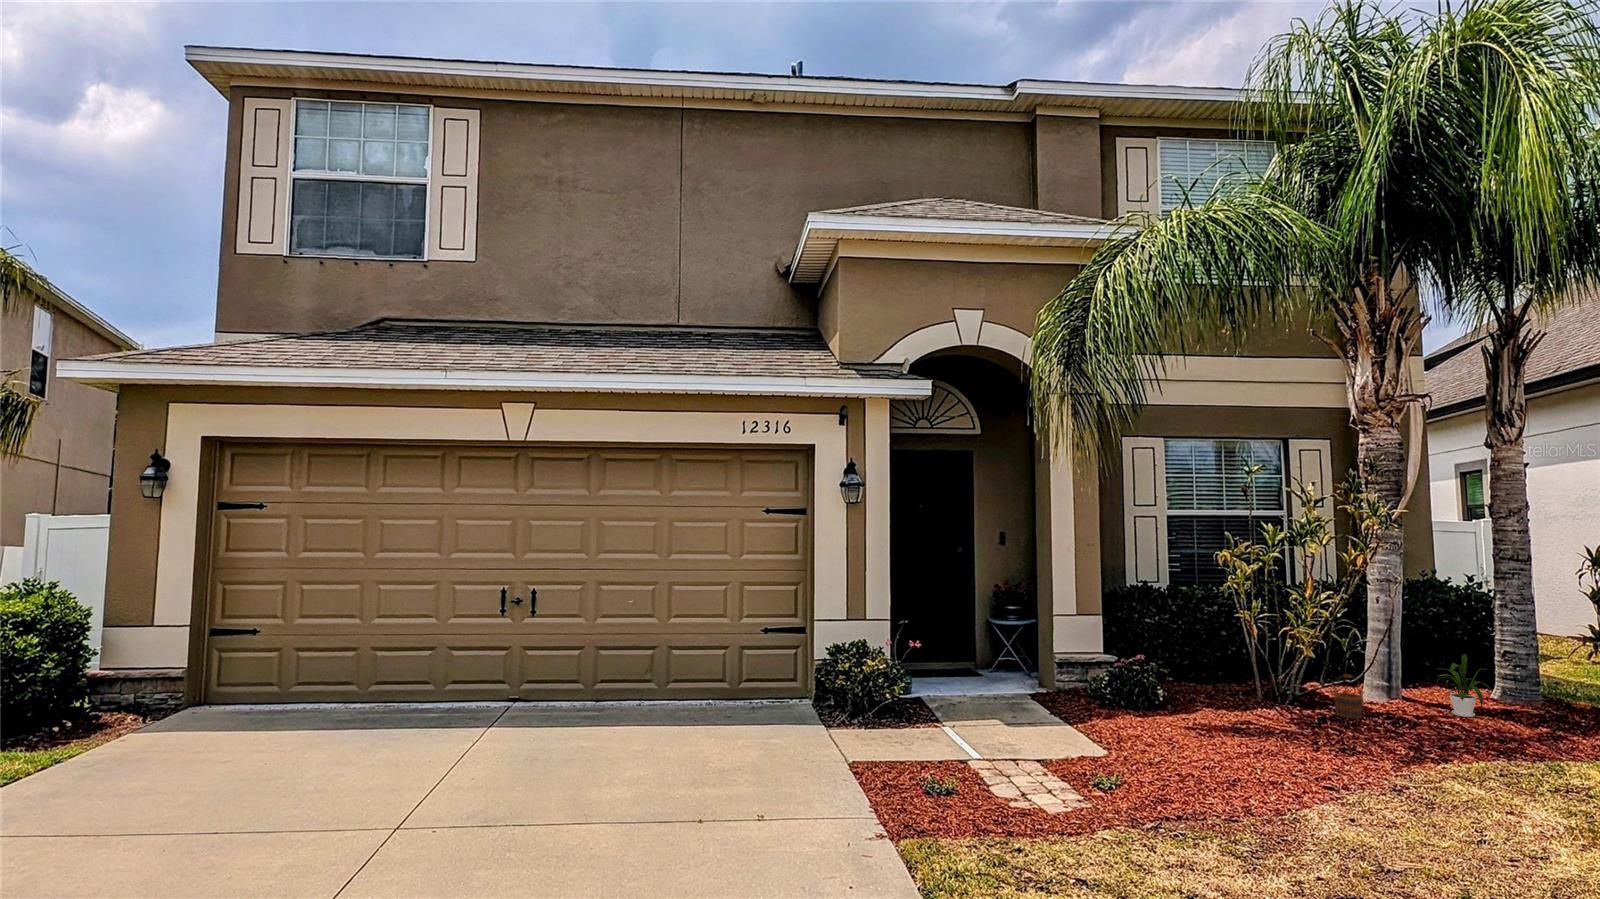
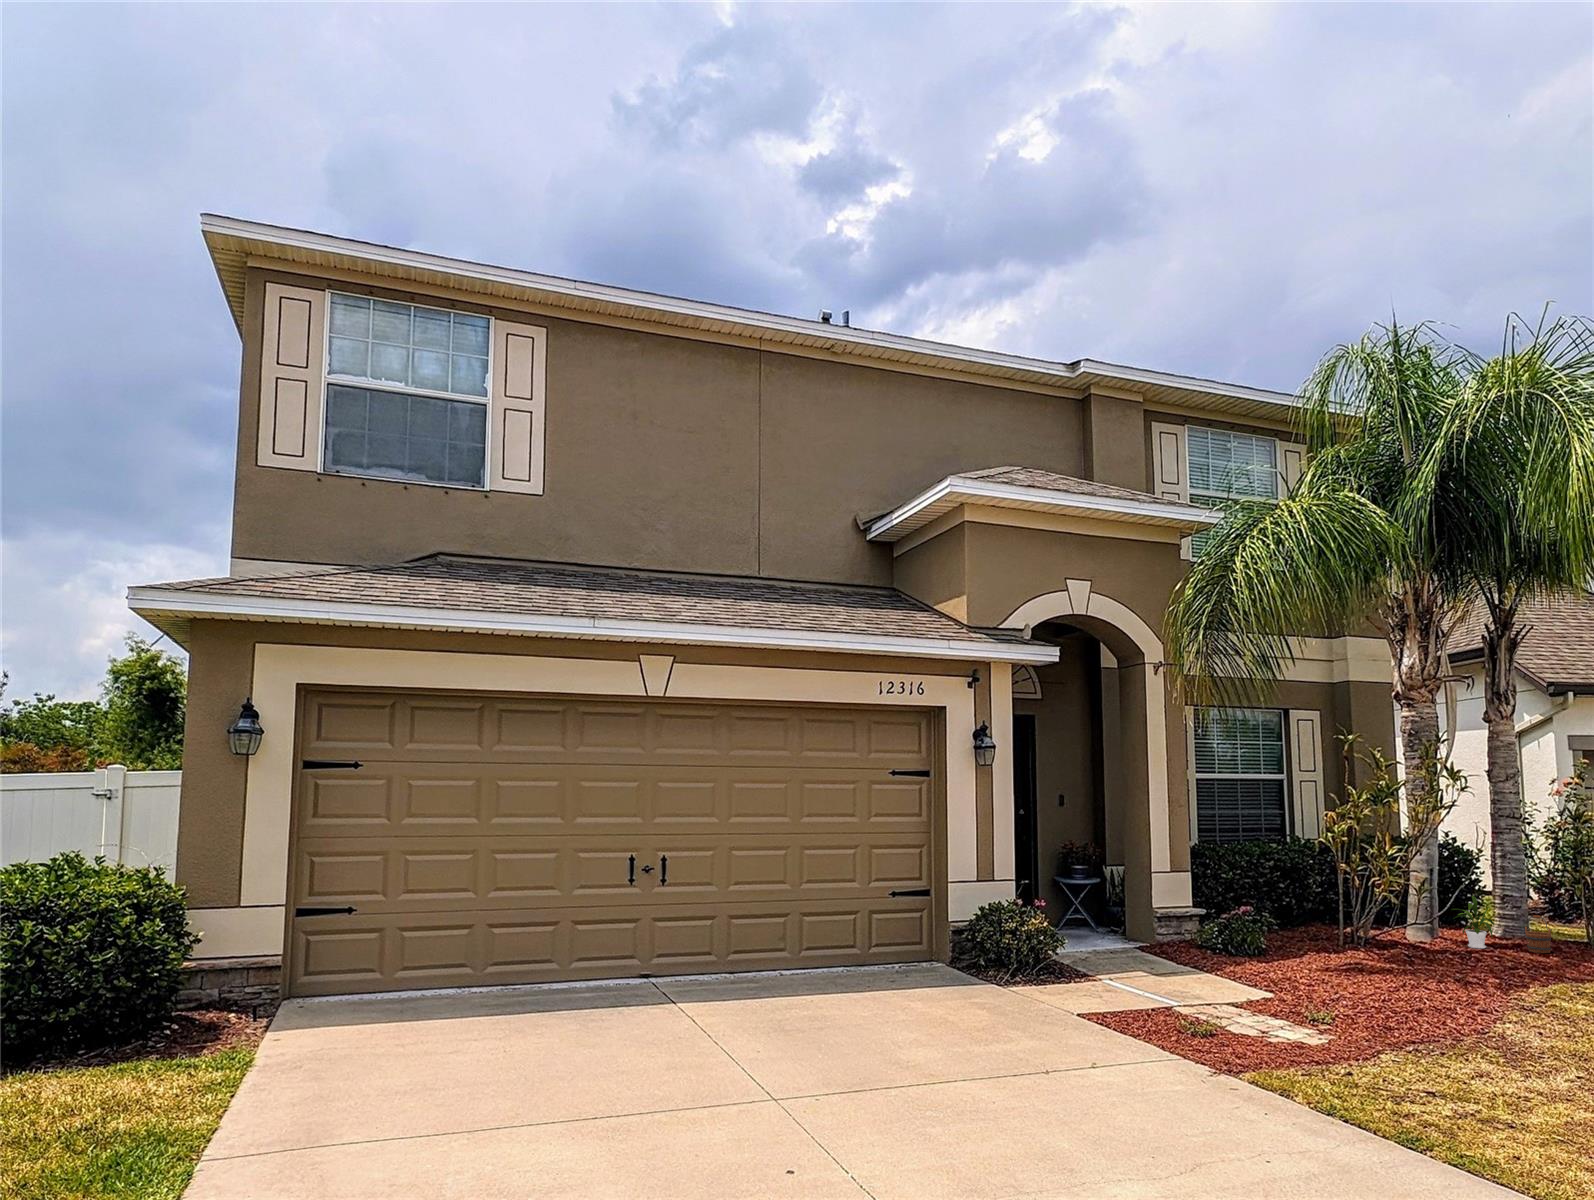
wooden bucket: present [1333,675,1364,719] -> present [1524,915,1552,953]

